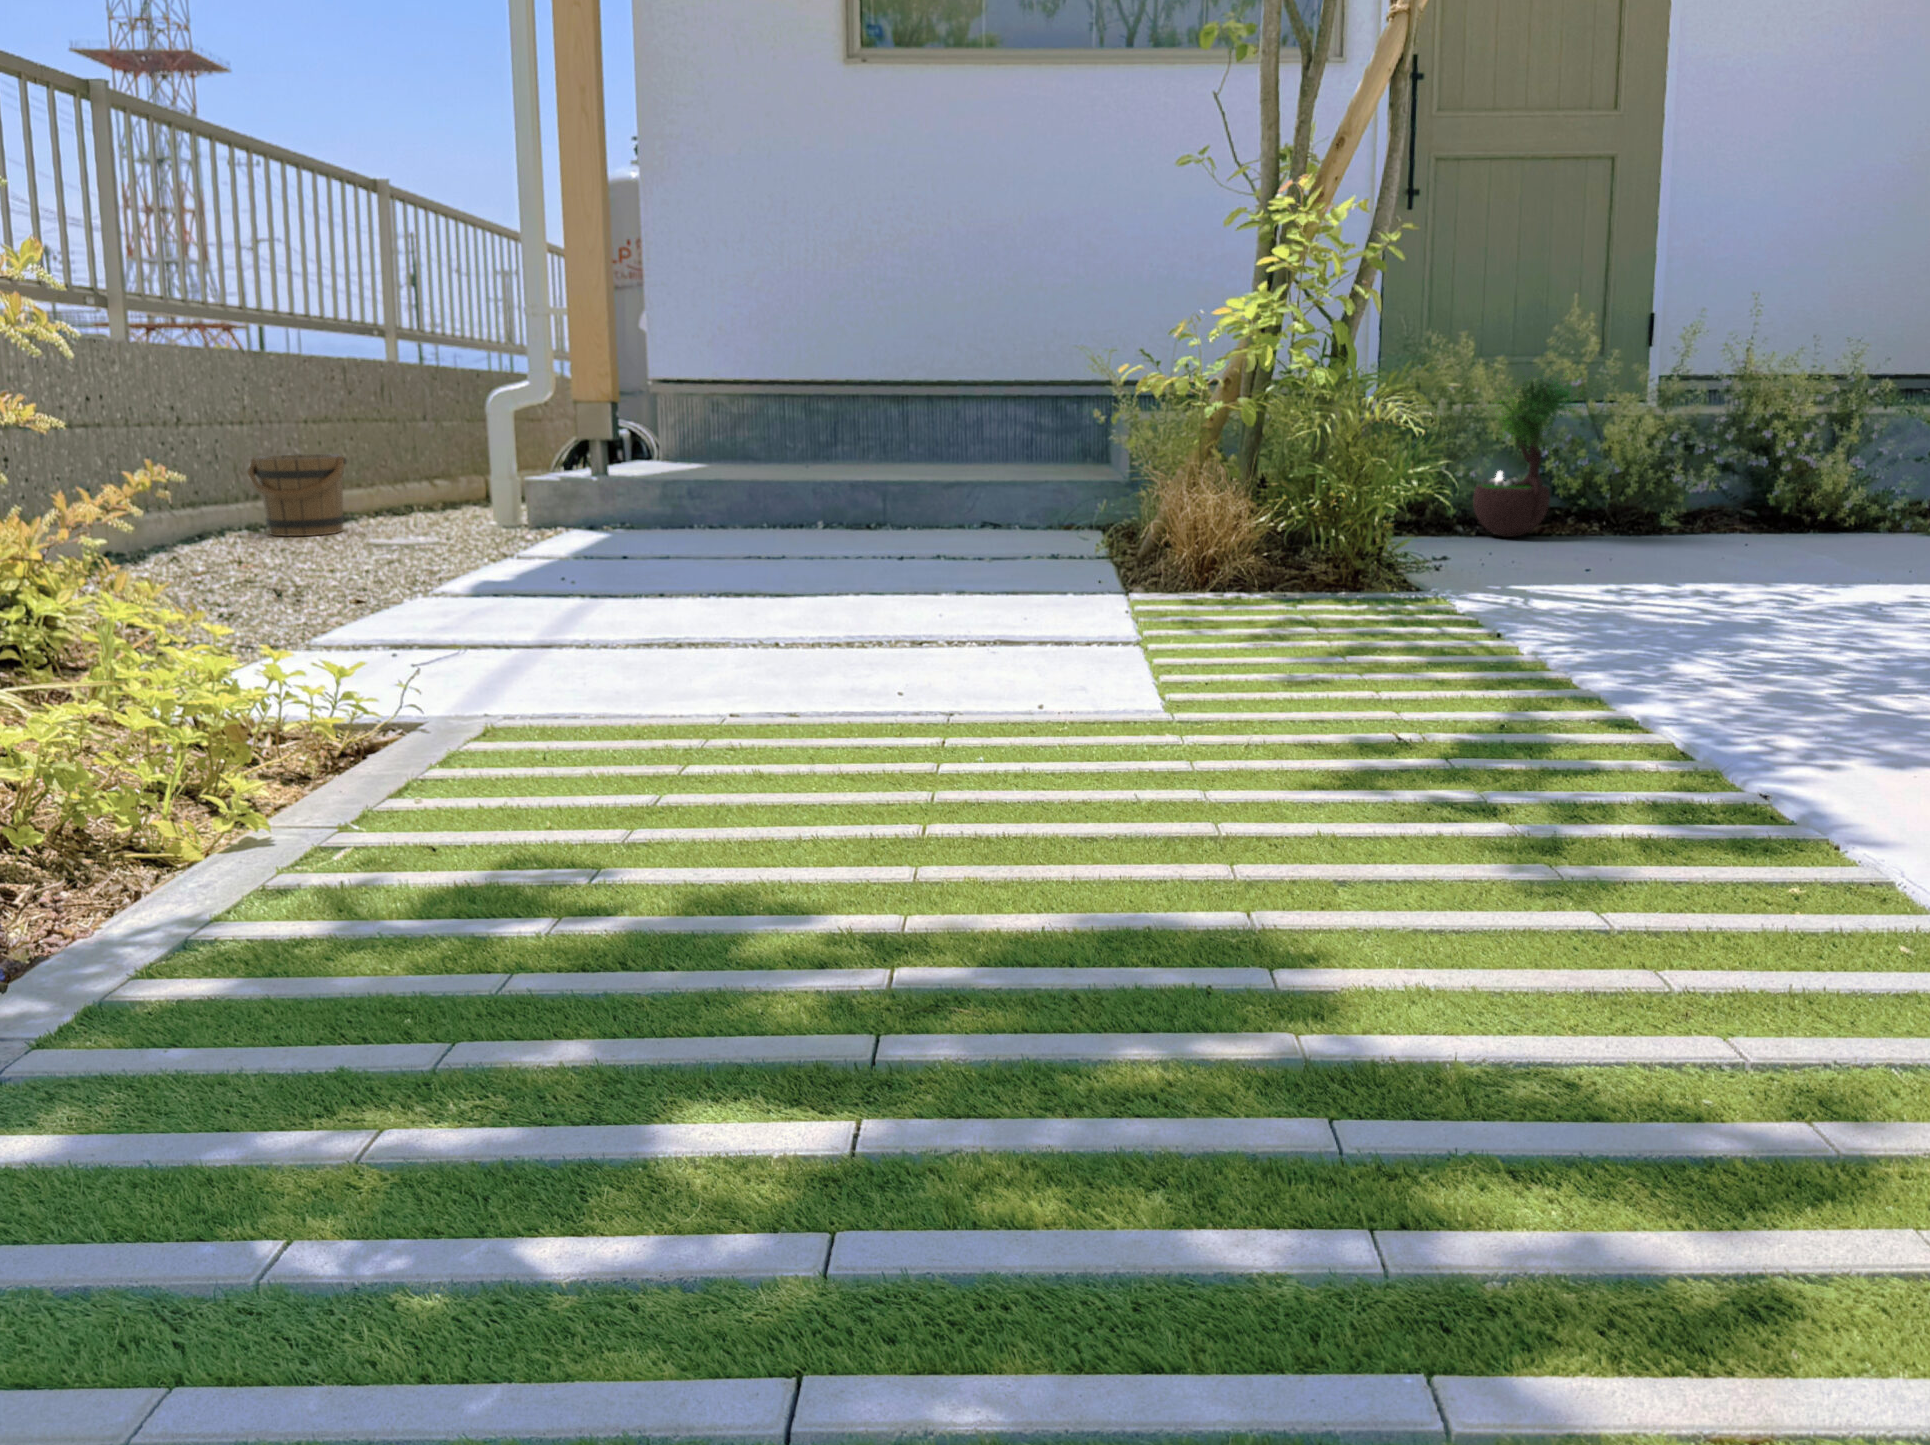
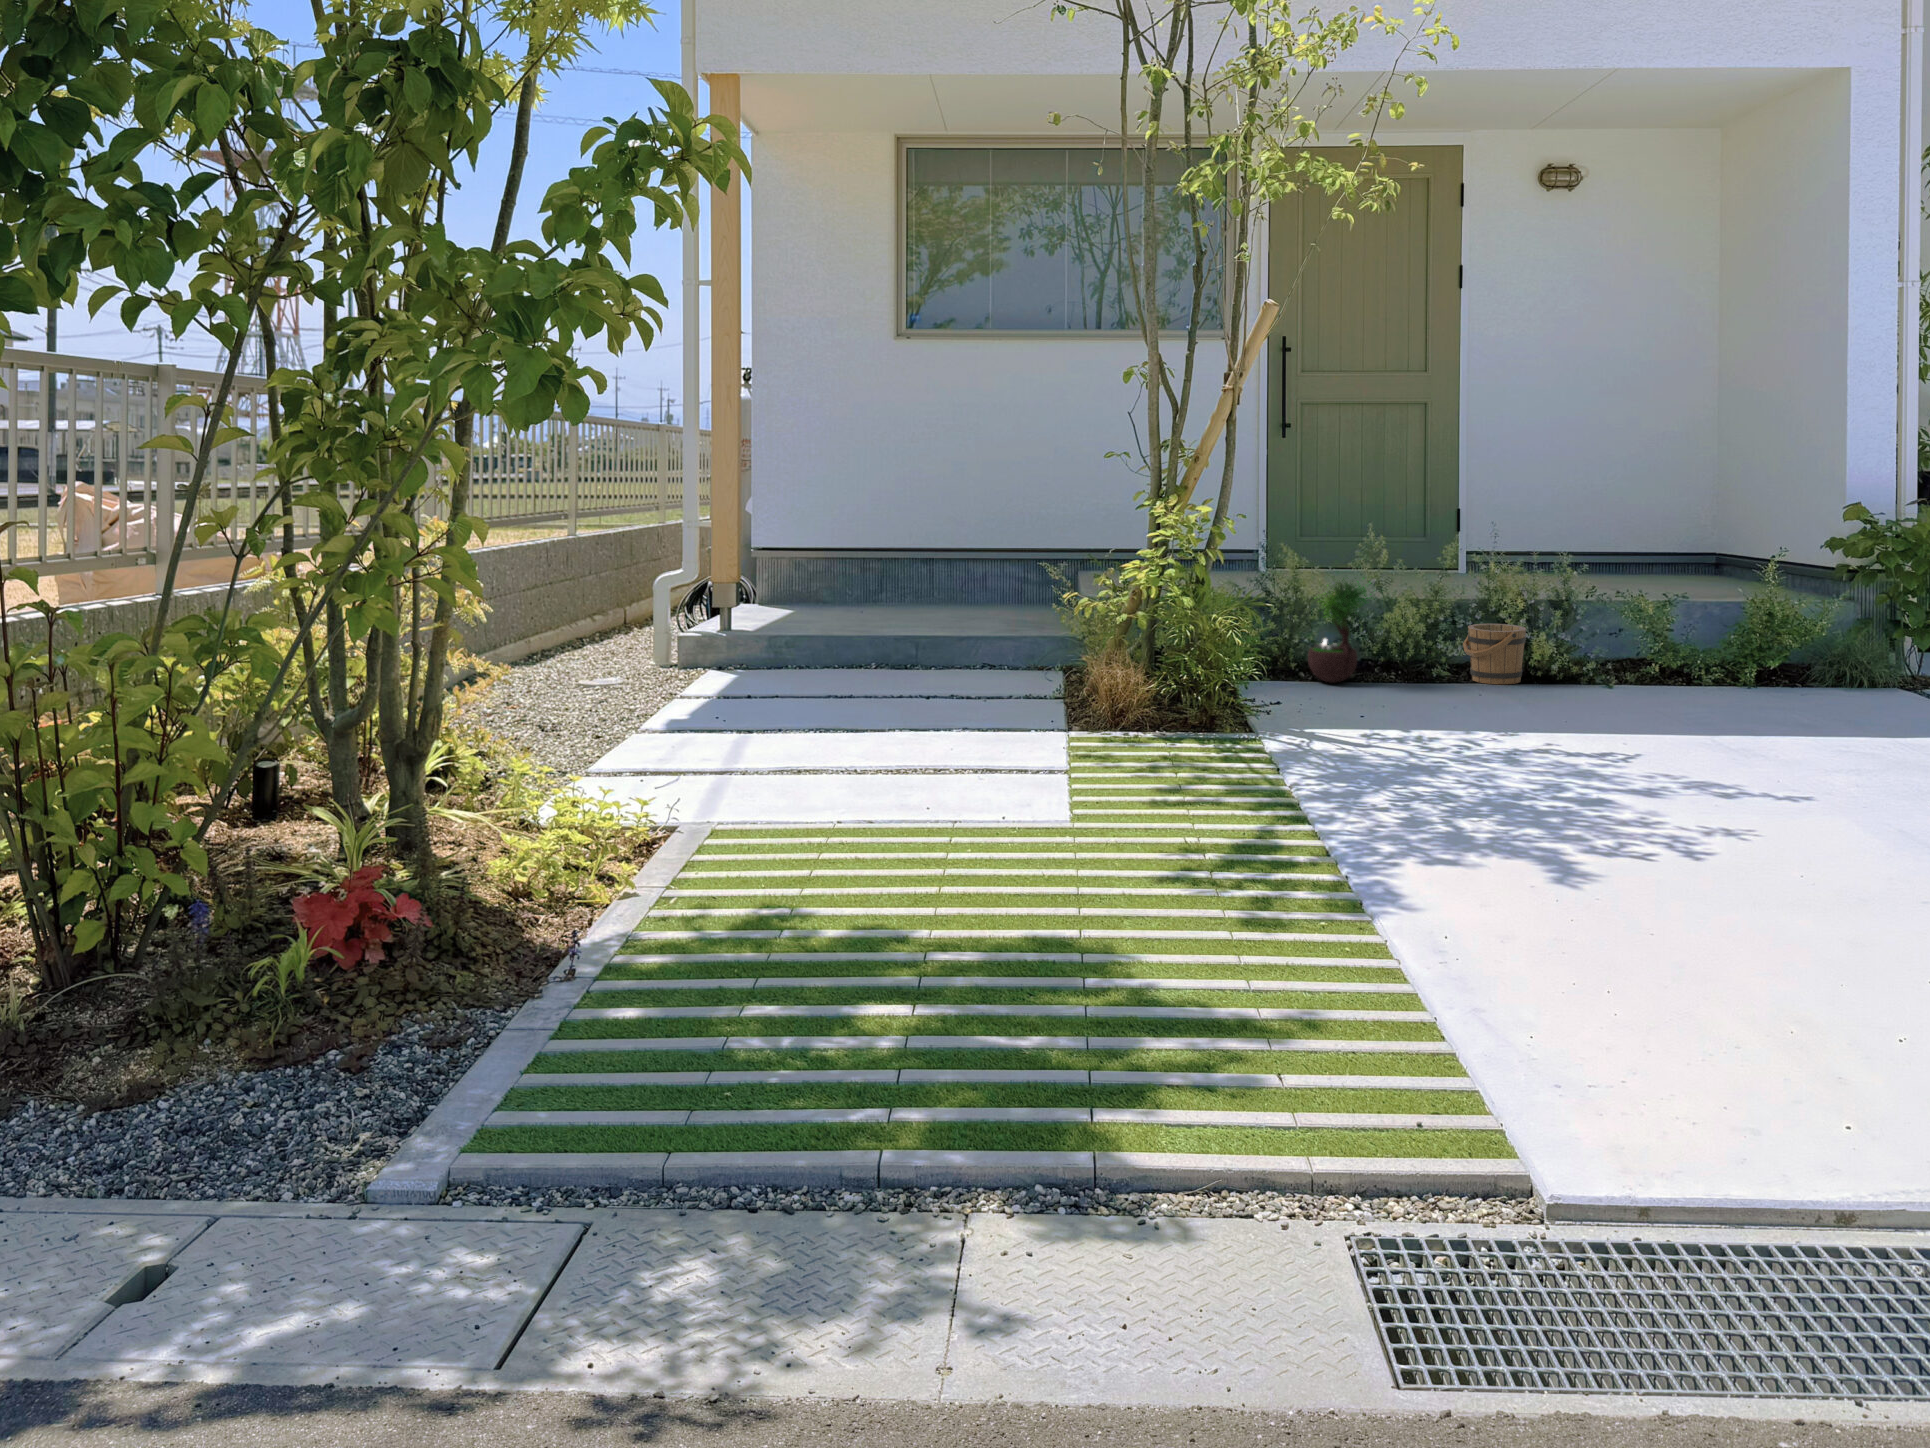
bucket: present [248,454,347,536] -> present [1463,624,1526,684]

